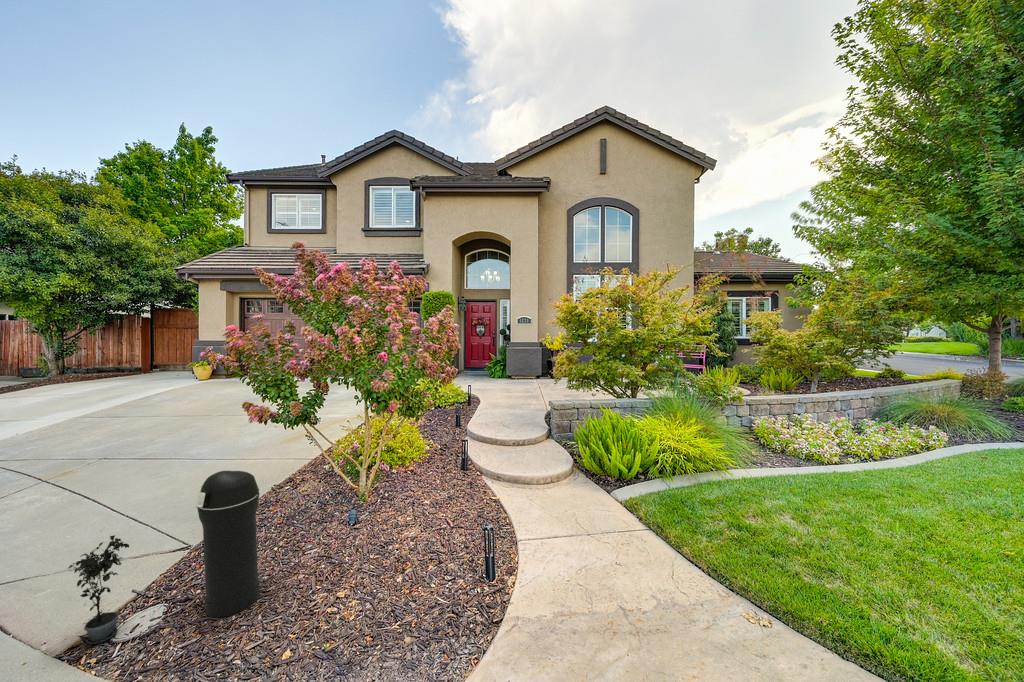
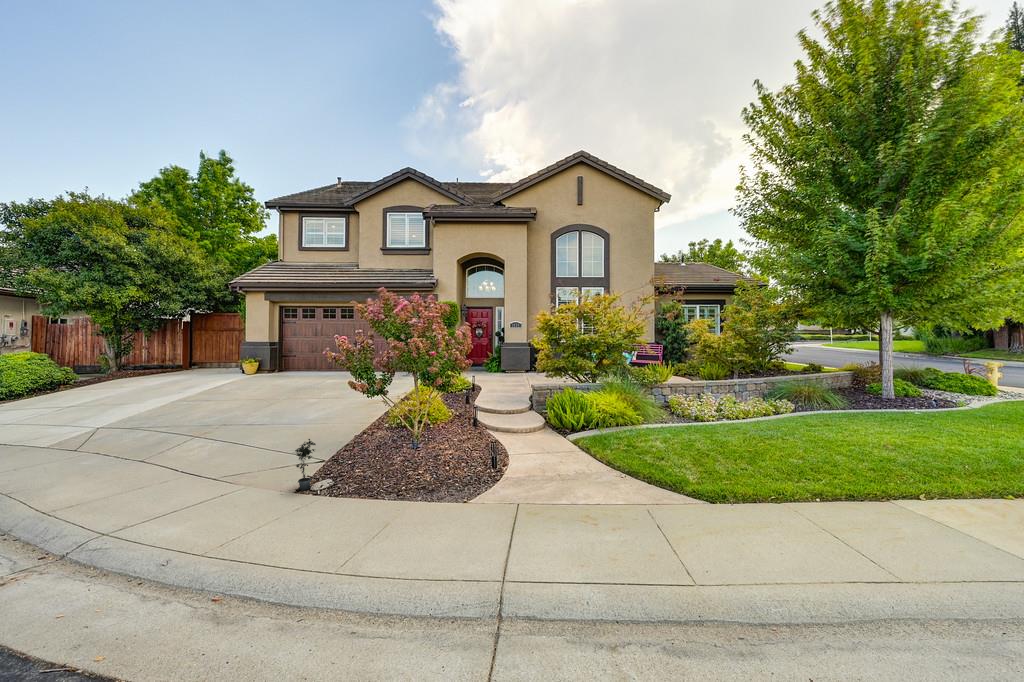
trash can: present [196,471,260,618] -> none [345,410,373,482]

